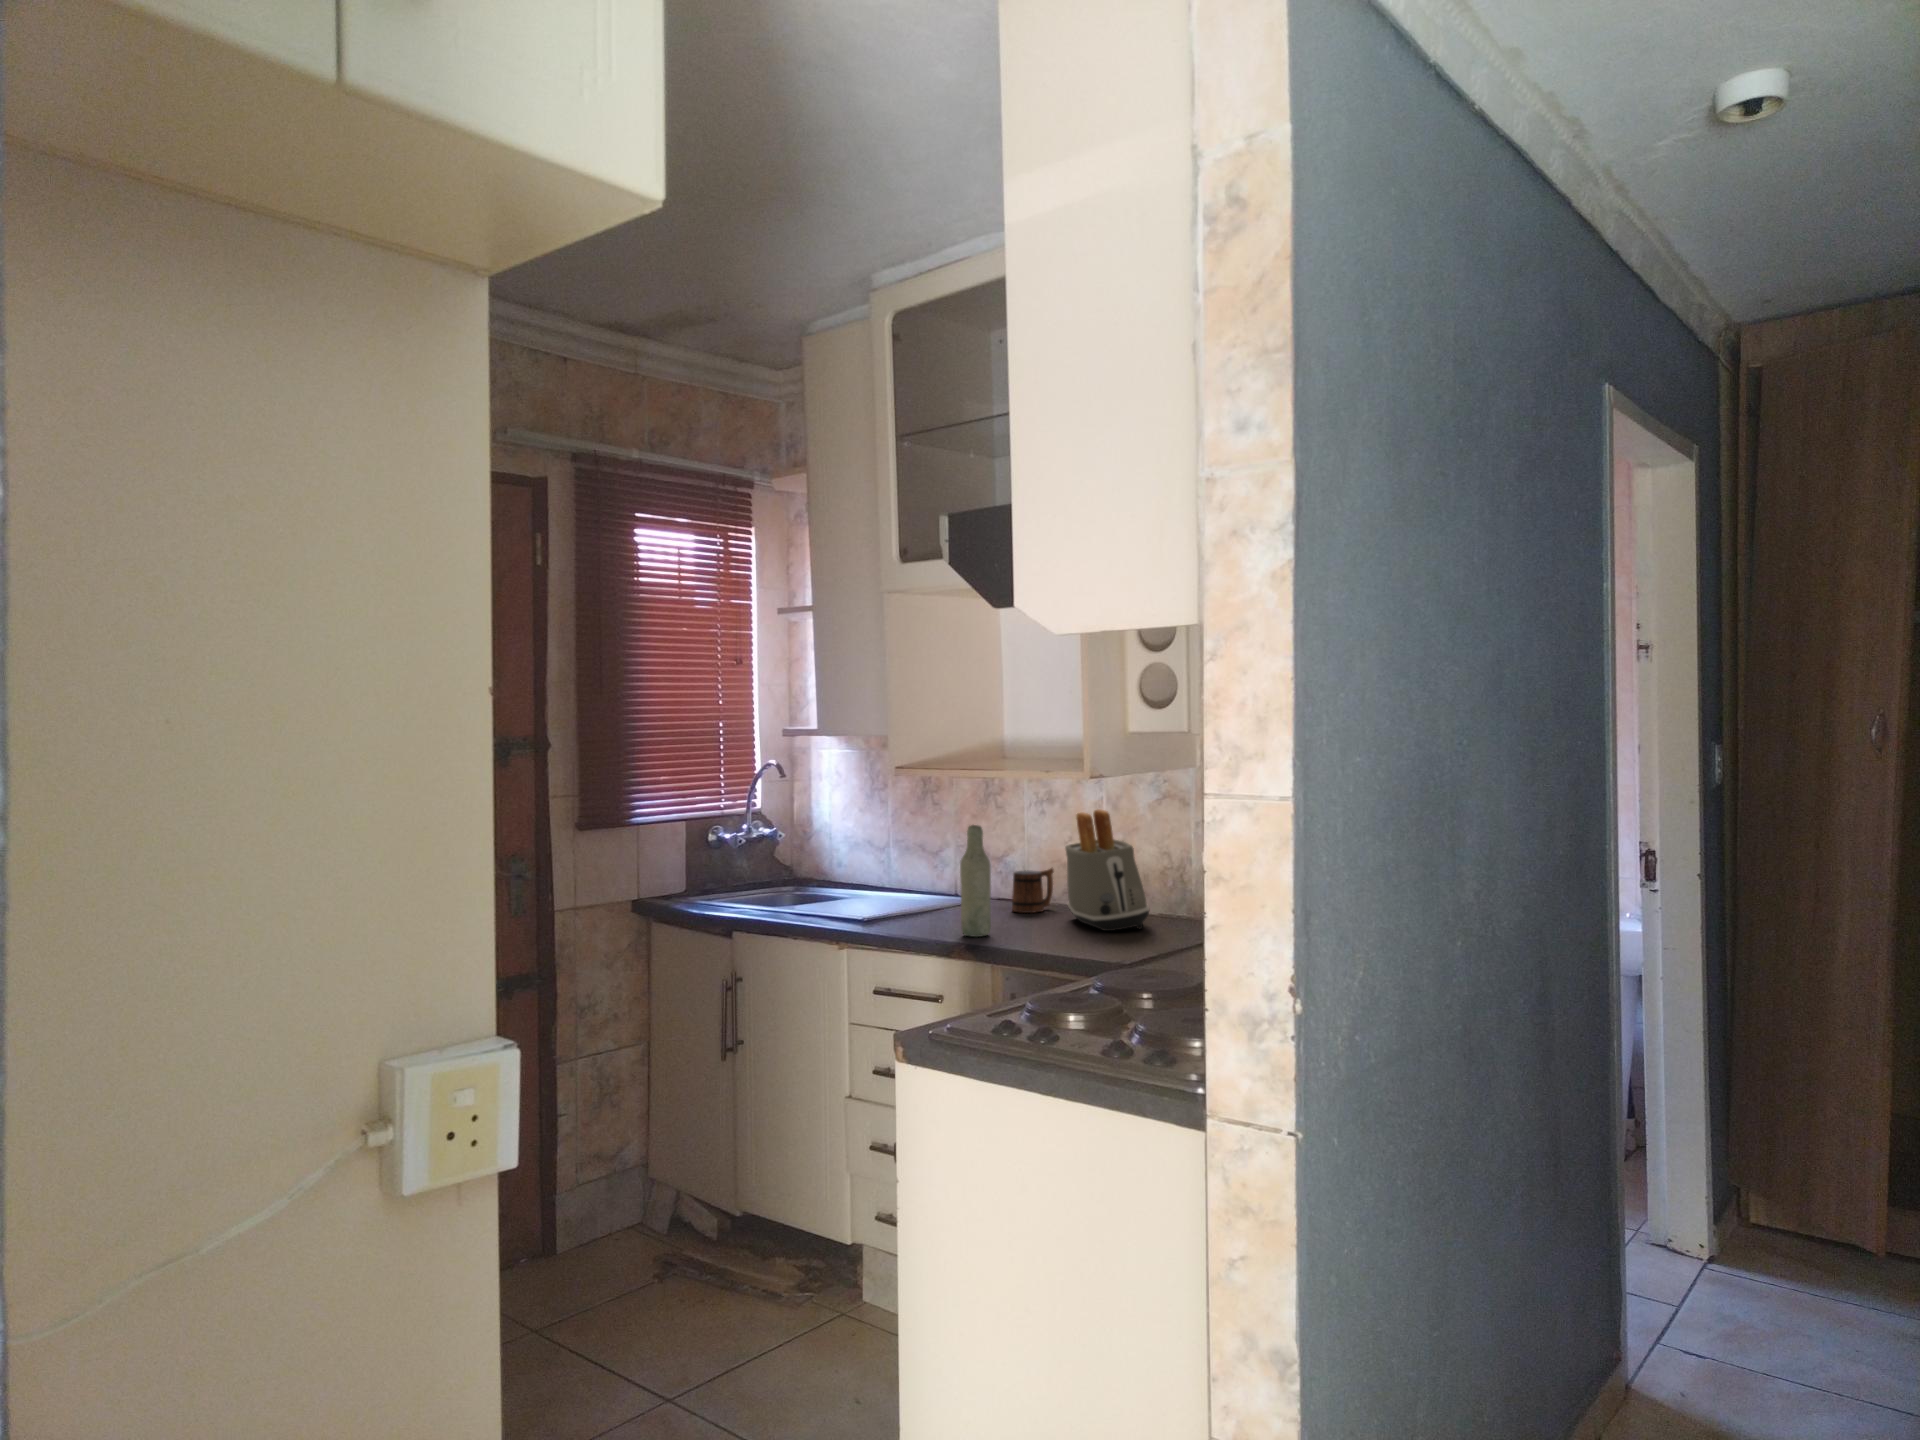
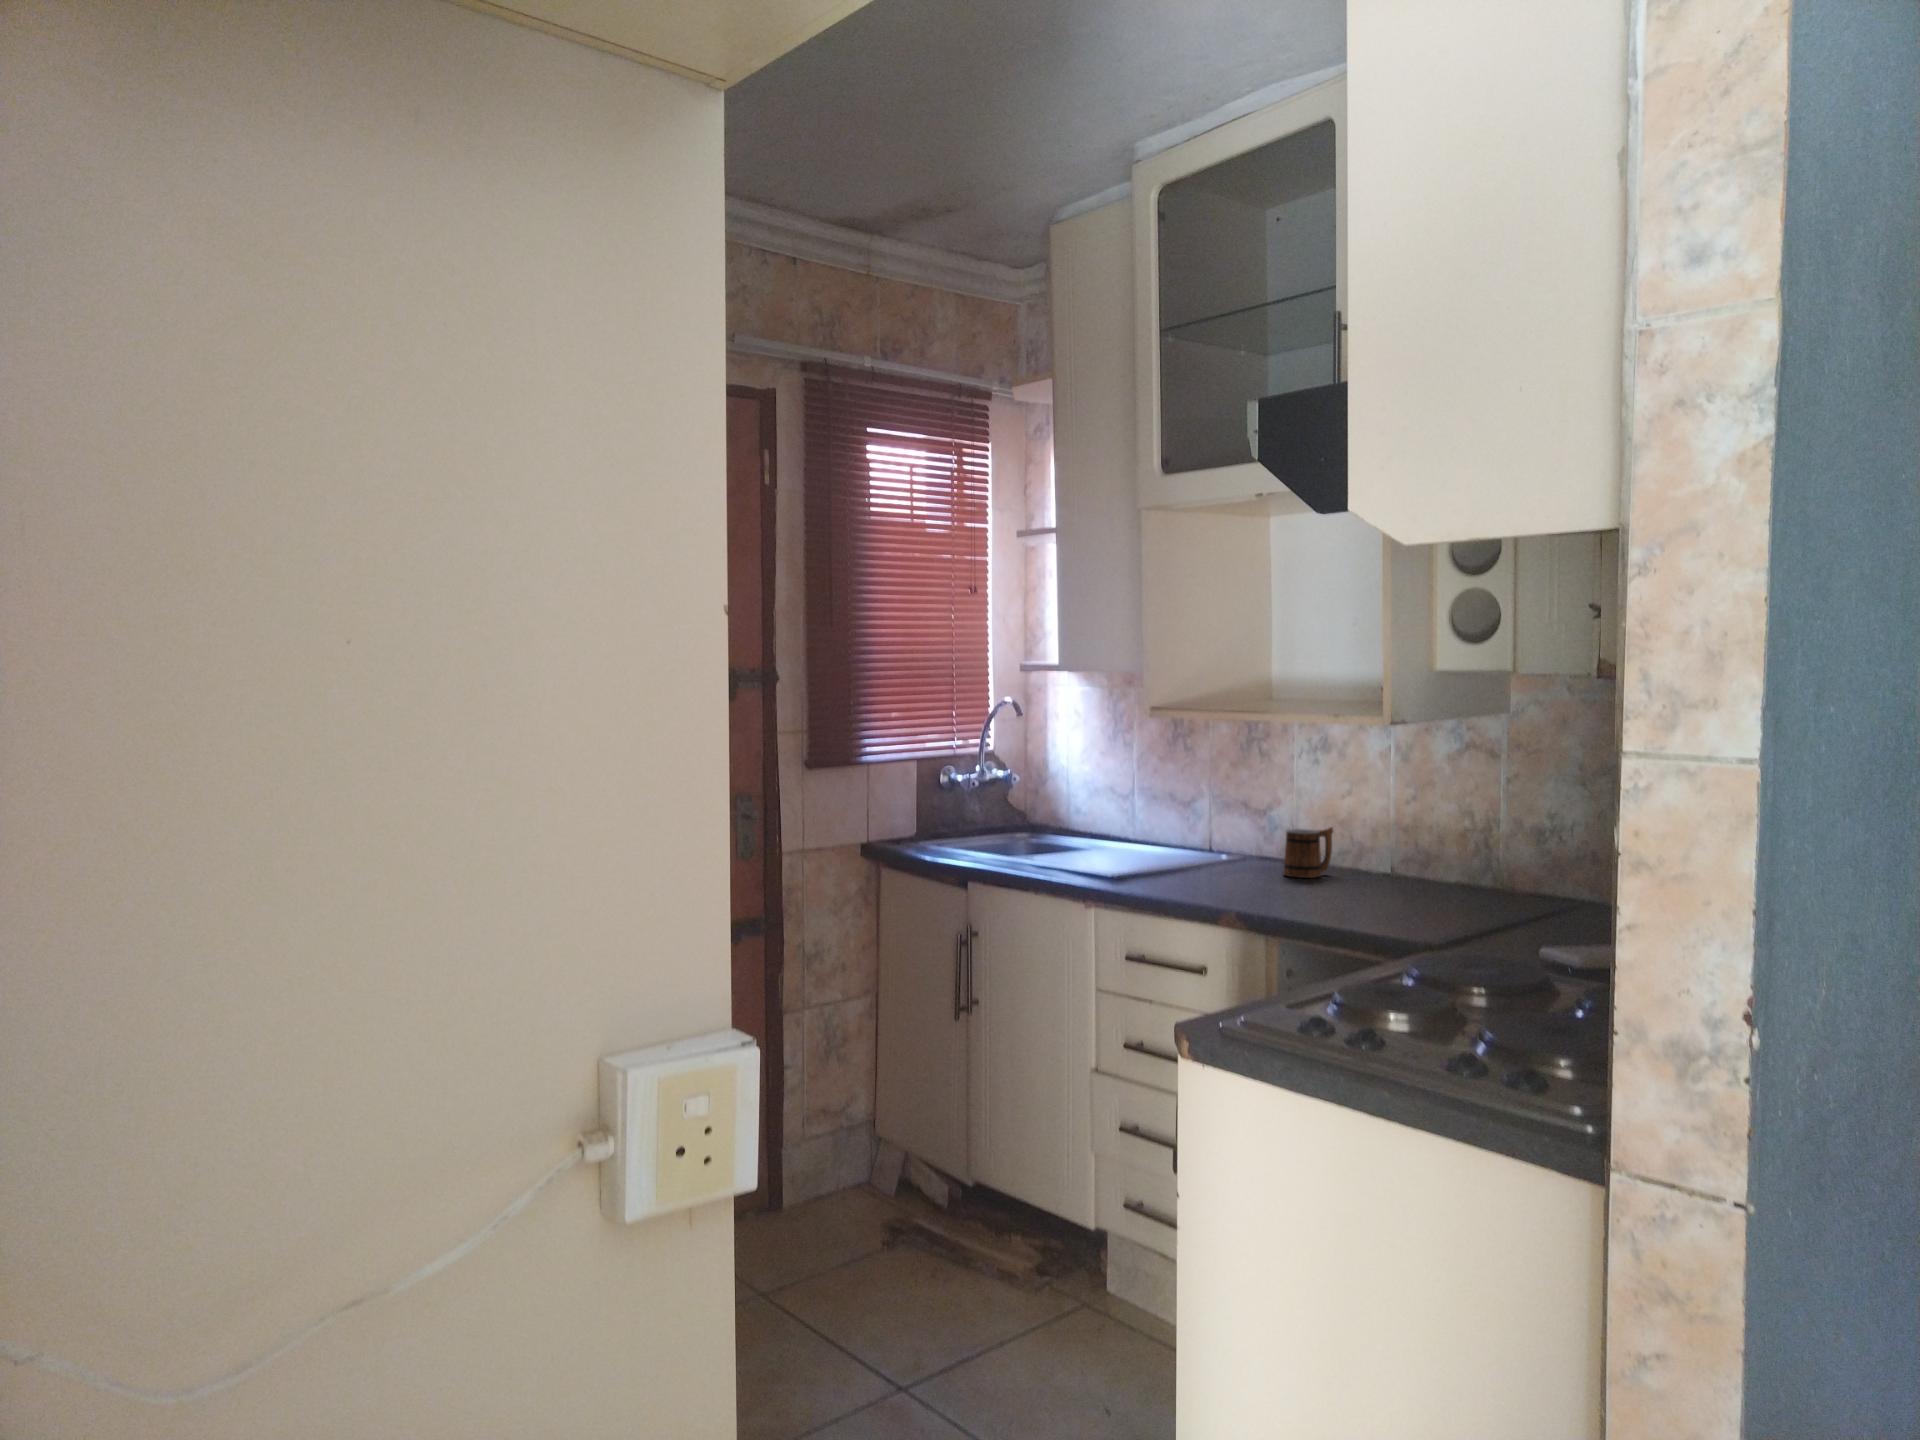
toaster: present [1065,809,1150,931] -> none [1352,762,1456,904]
bottle: present [960,825,991,937] -> none [1231,776,1267,905]

